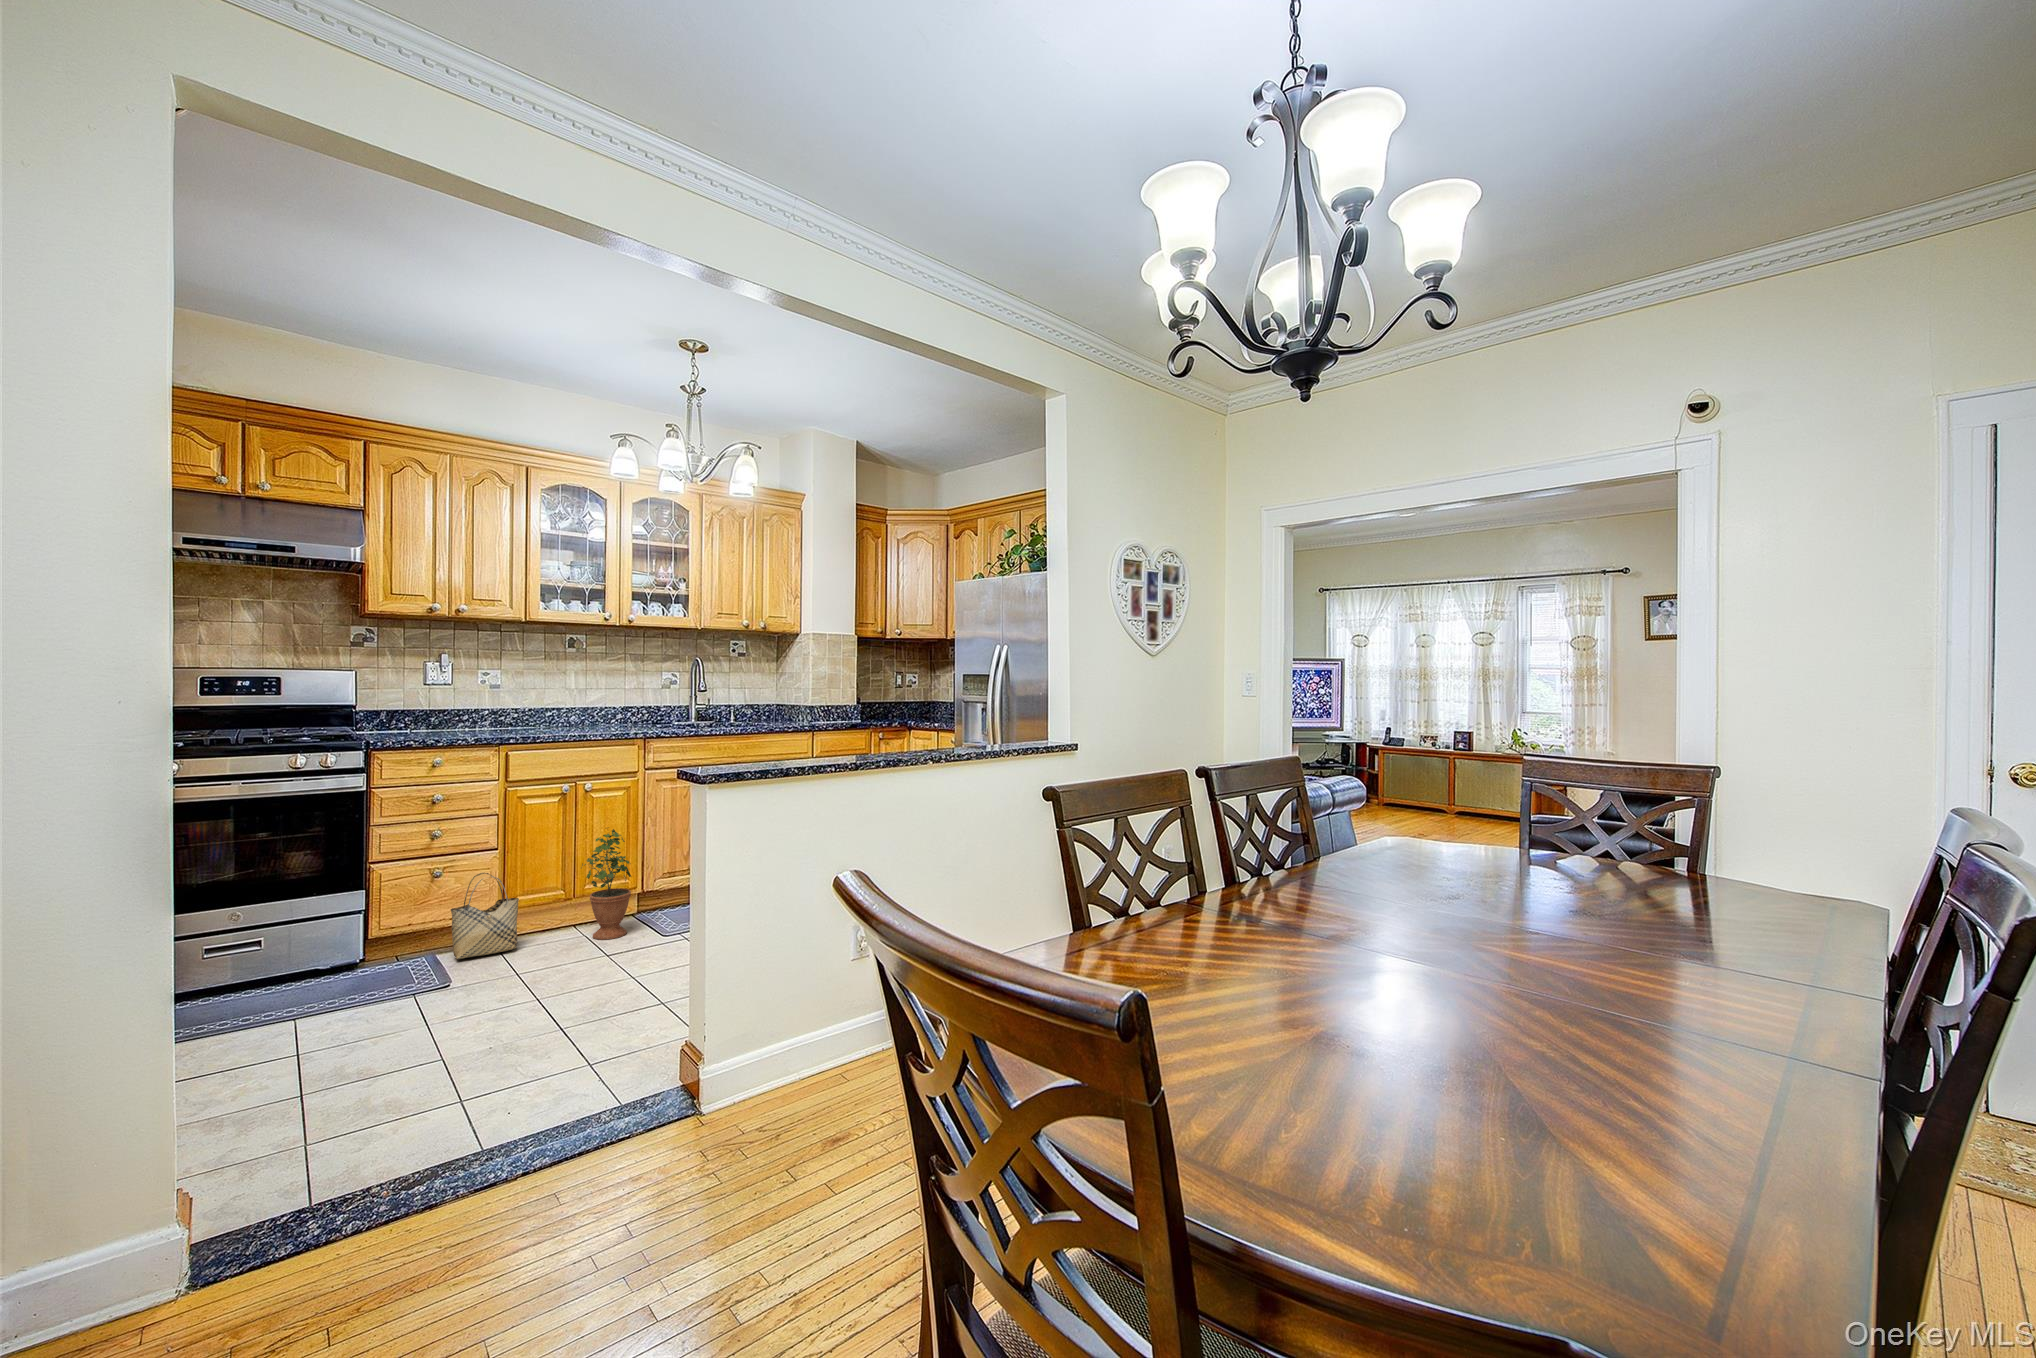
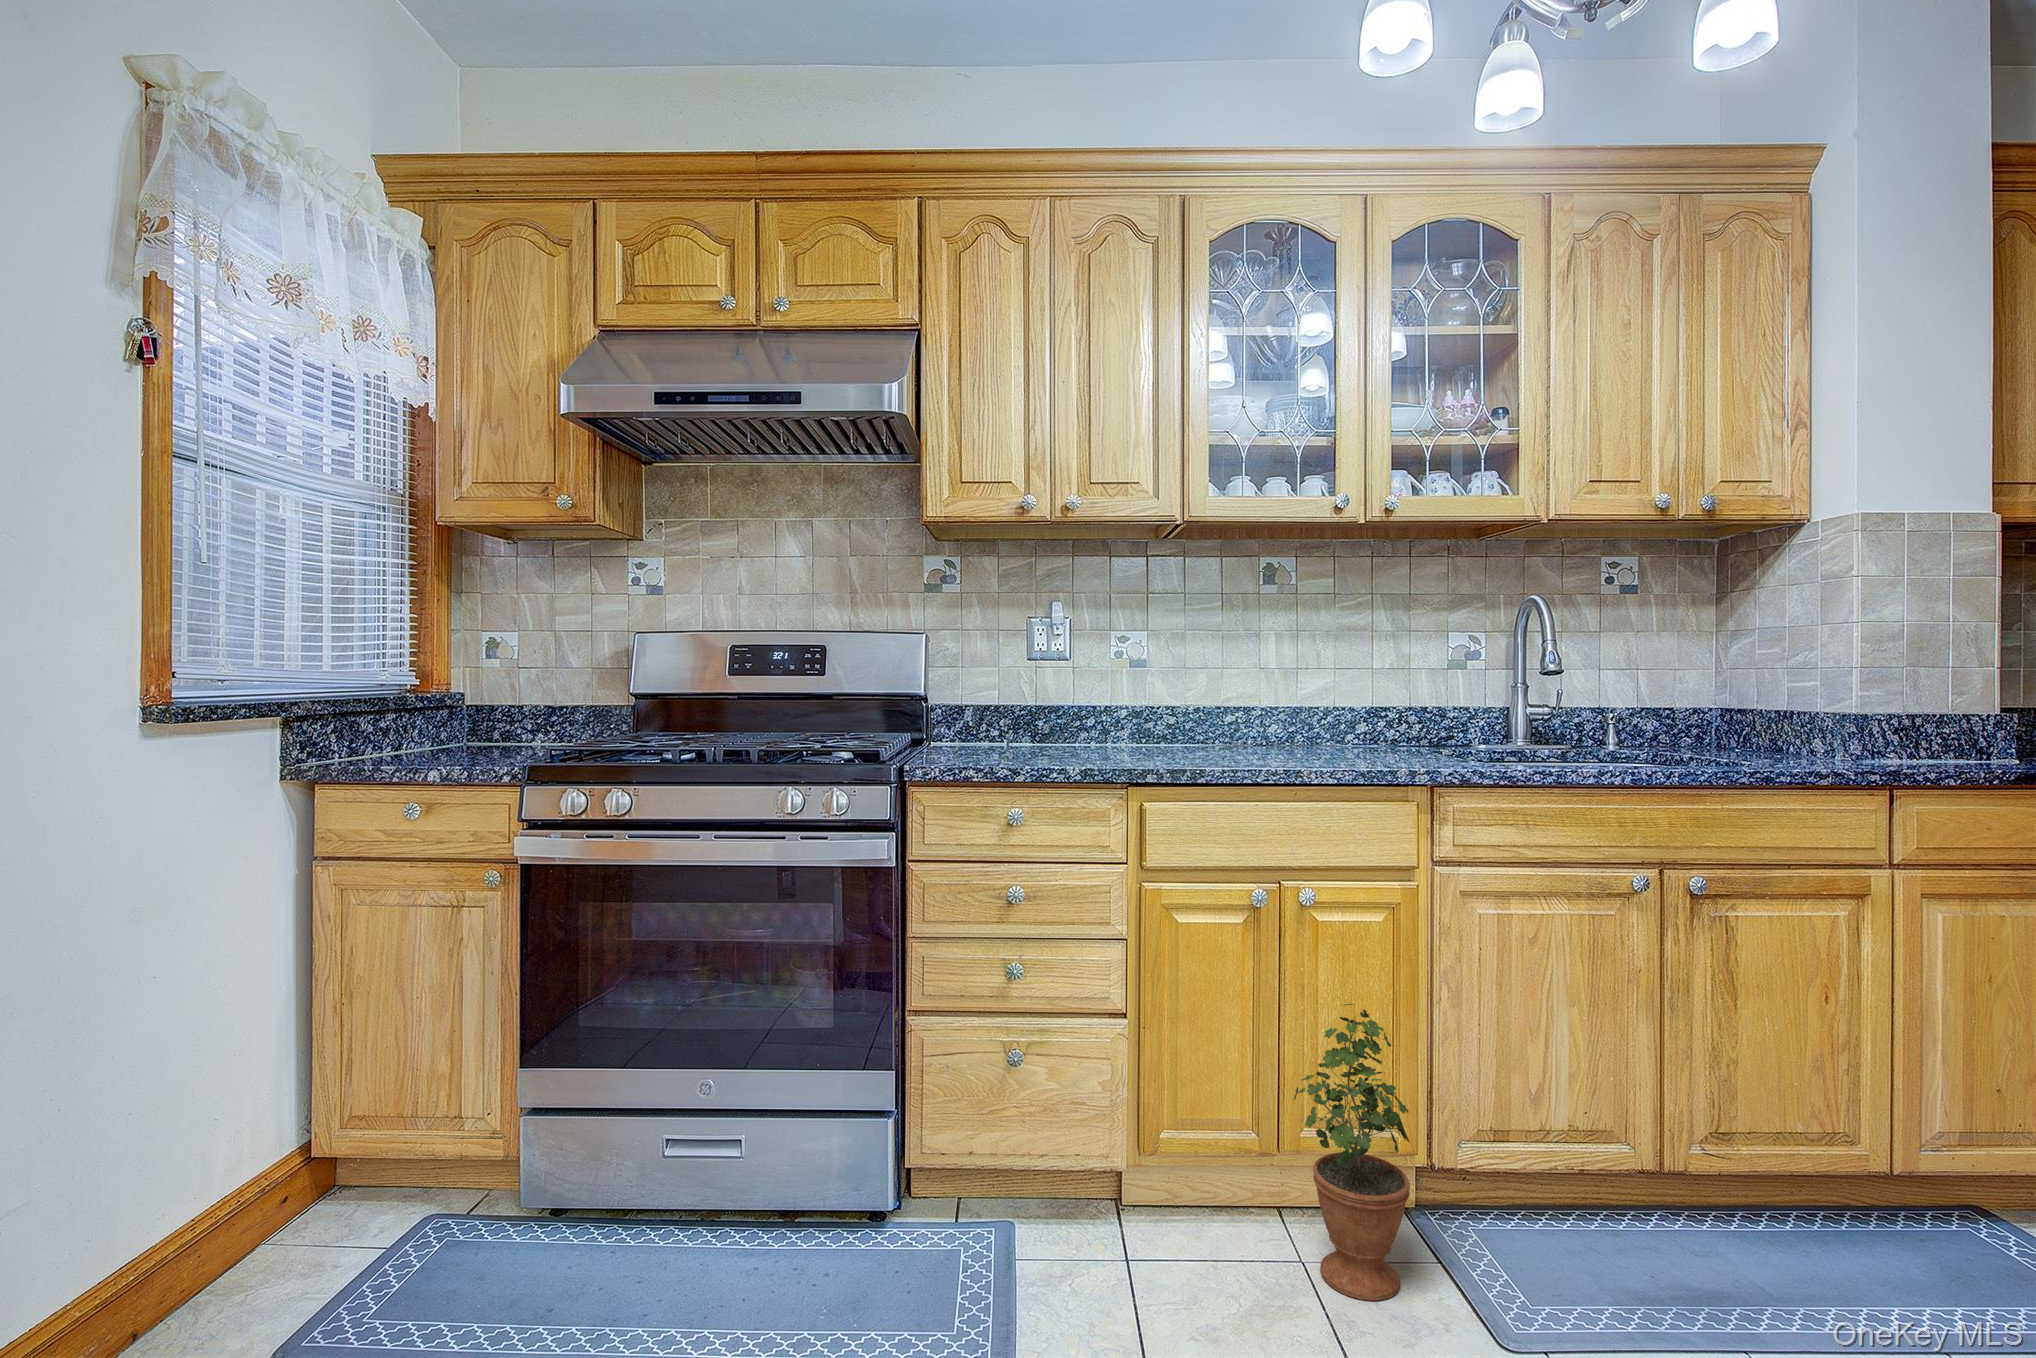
woven basket: present [451,873,519,959] -> none [1038,1064,1166,1262]

